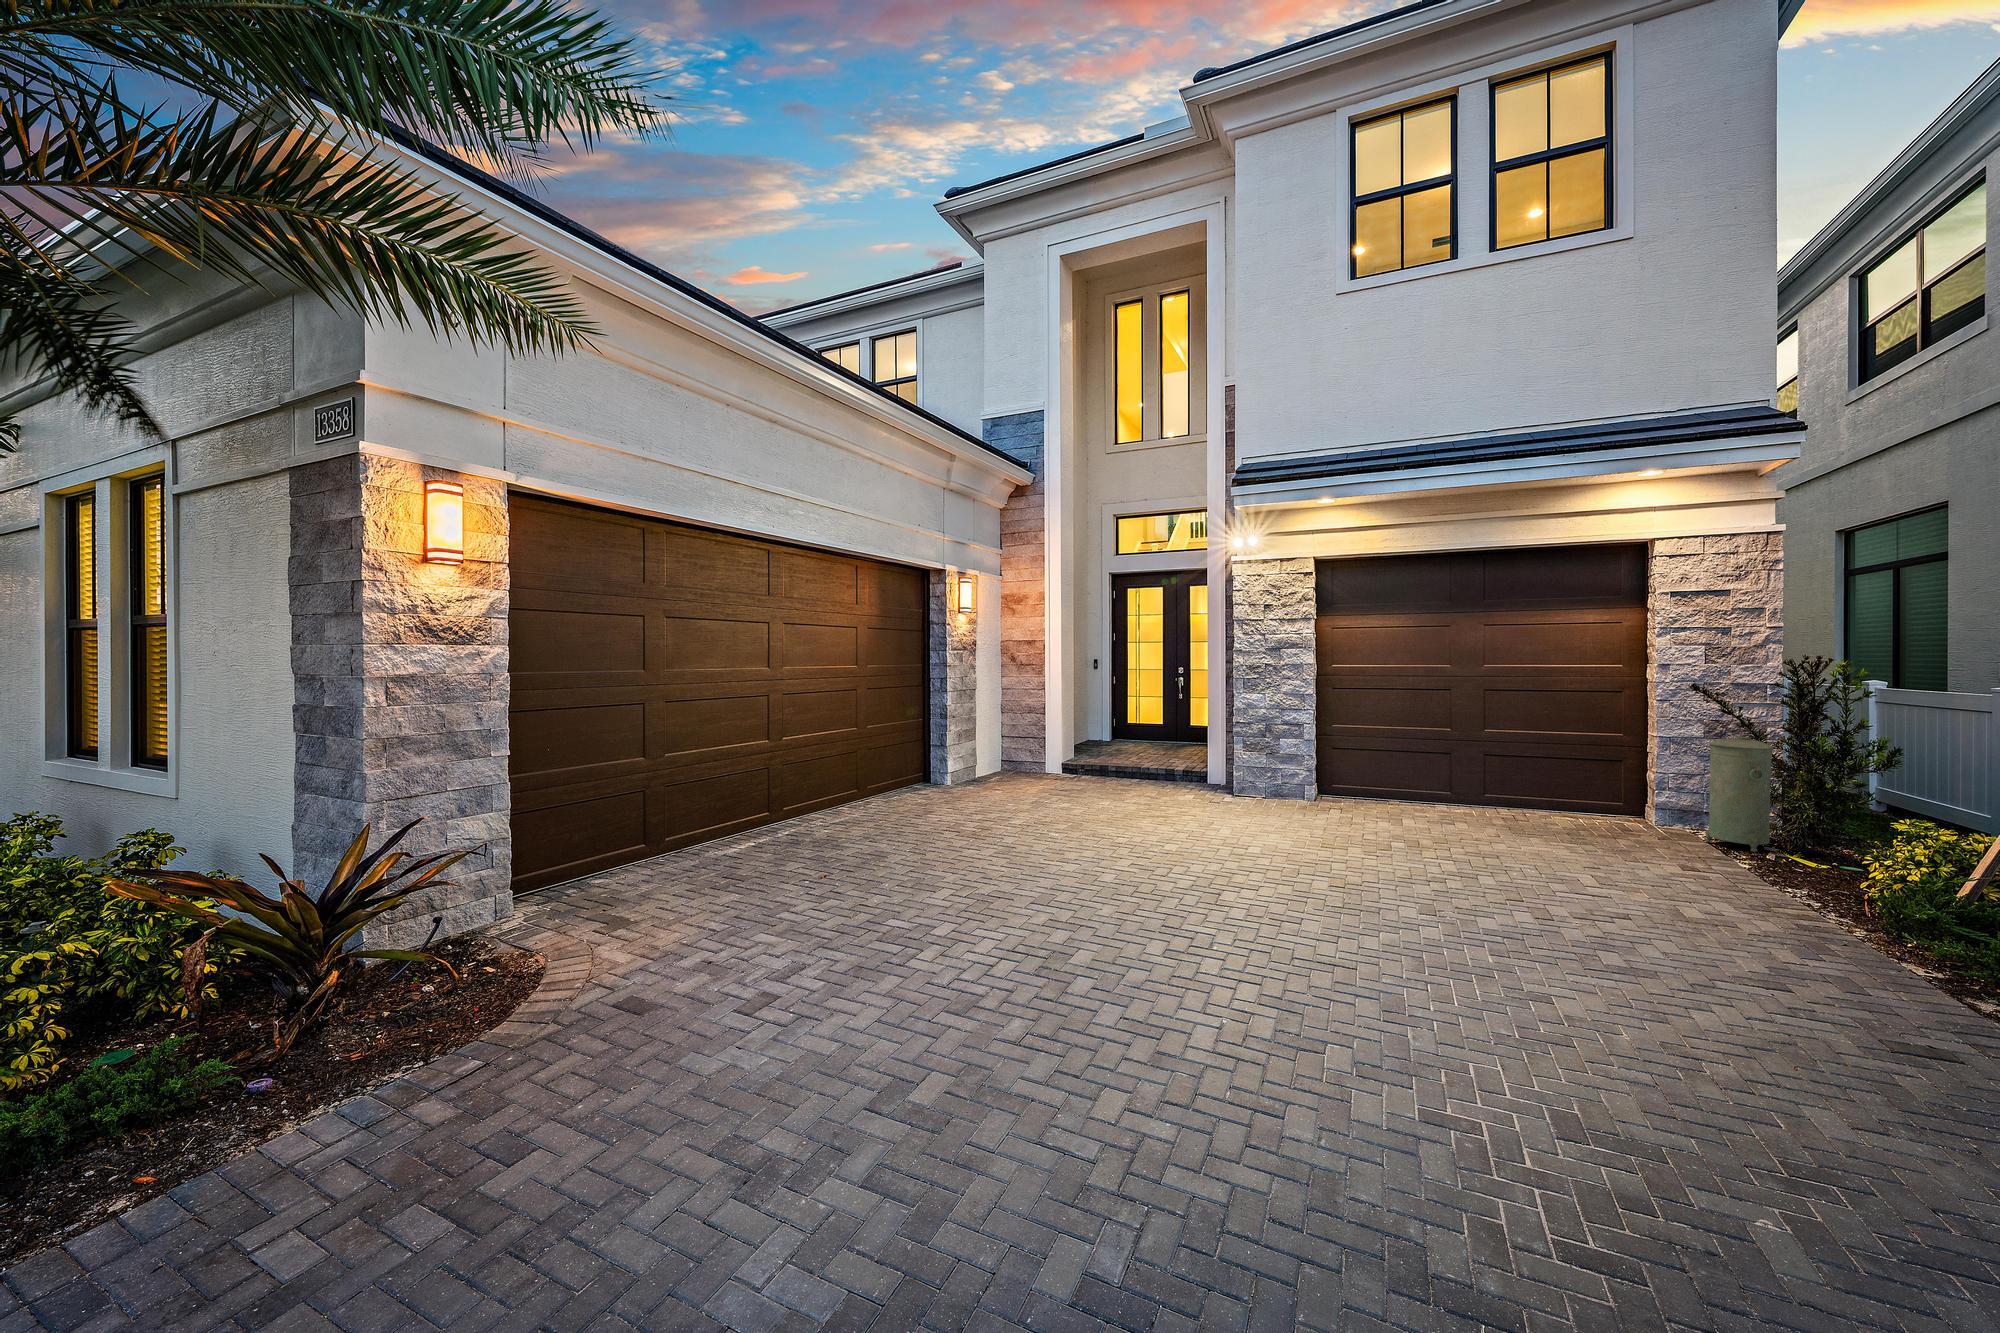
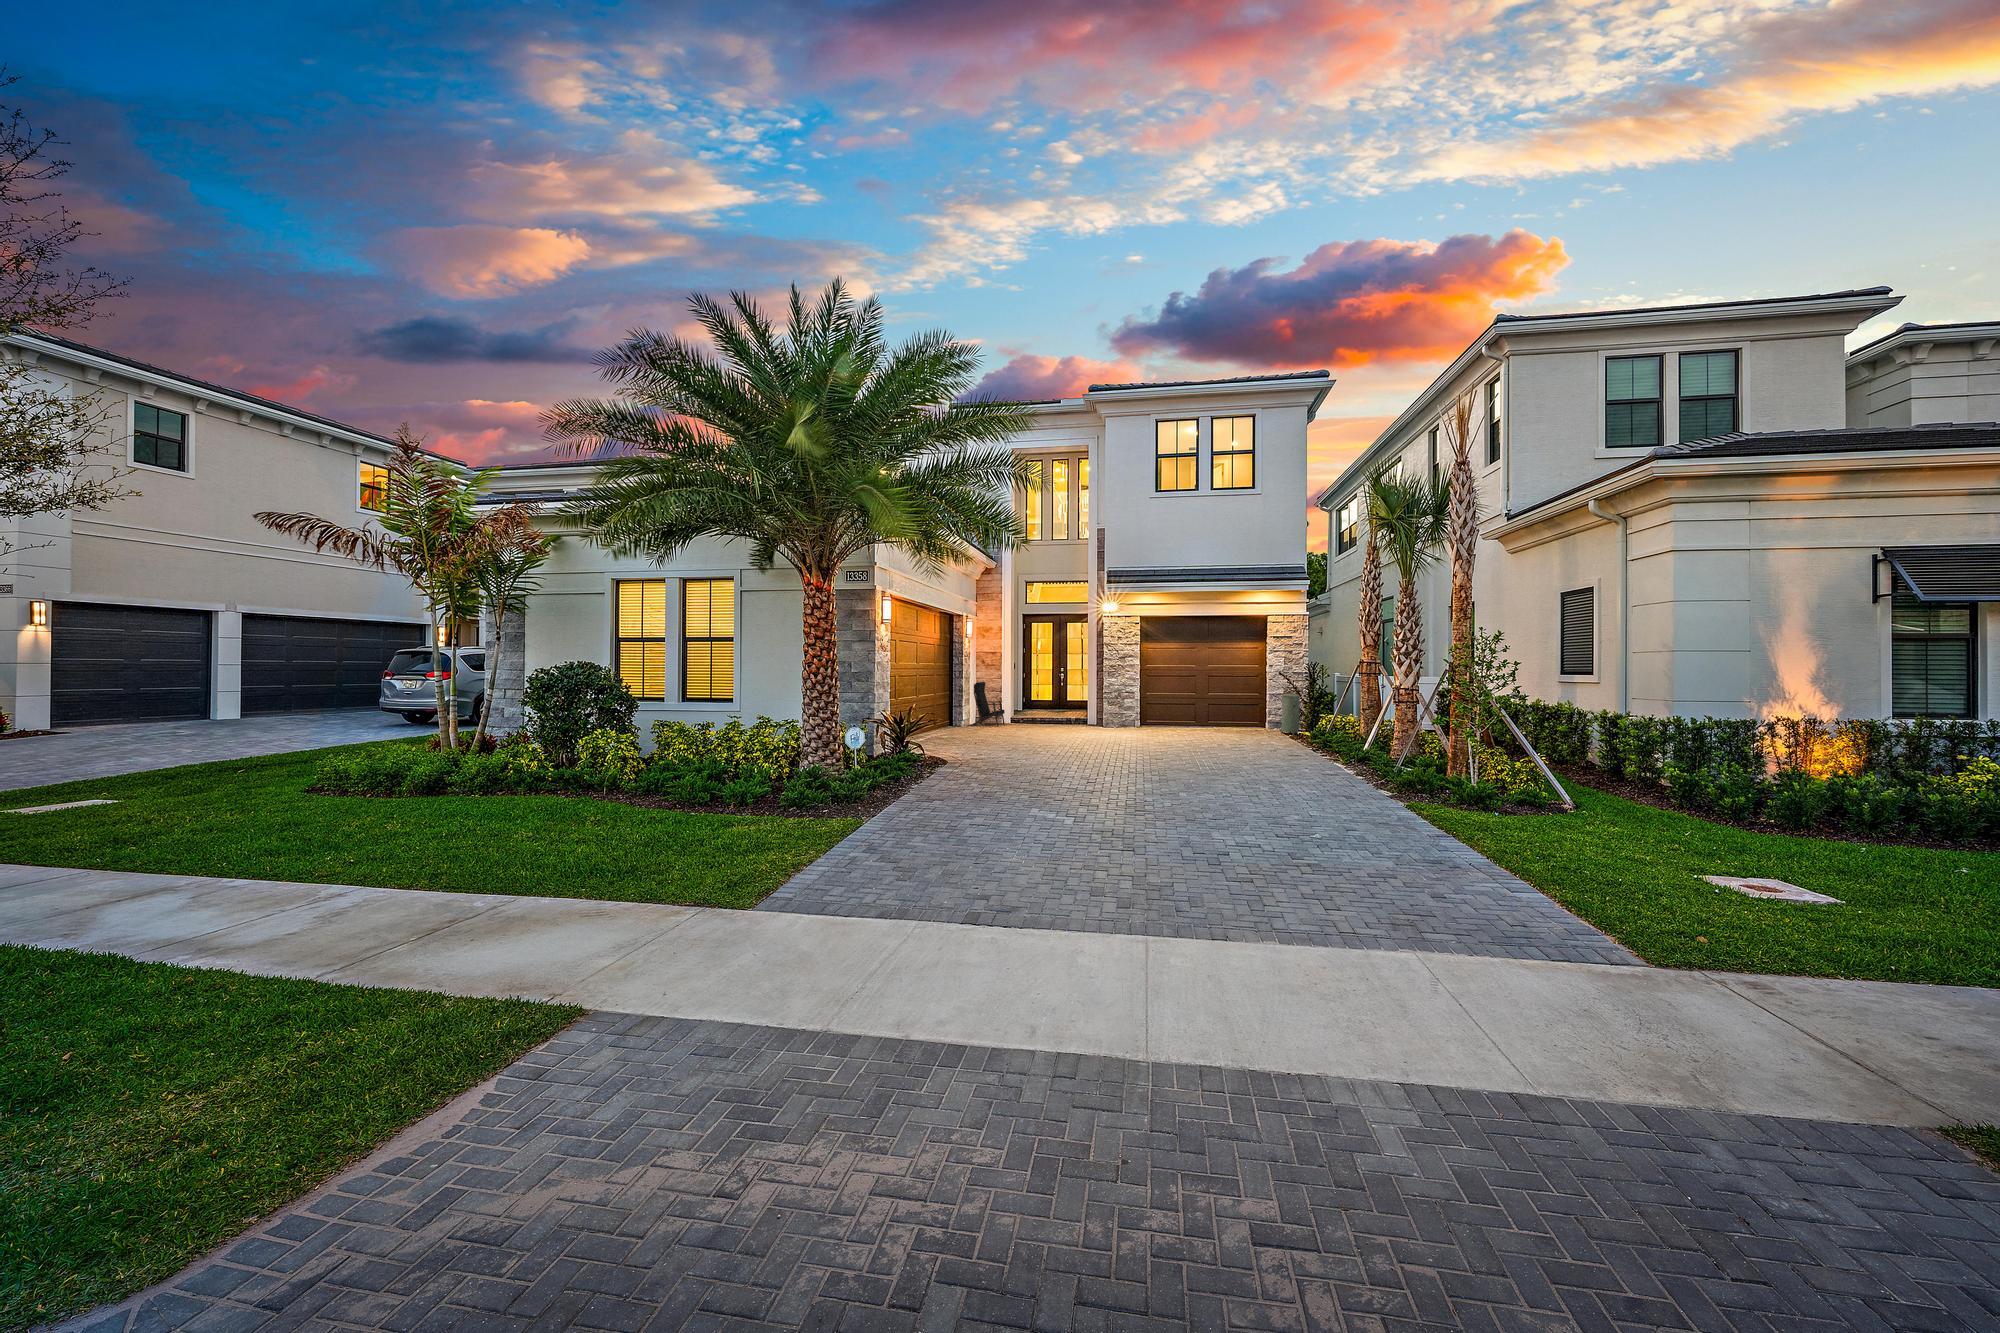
lounge chair: none [973,697,1044,785] -> present [973,682,1005,726]

